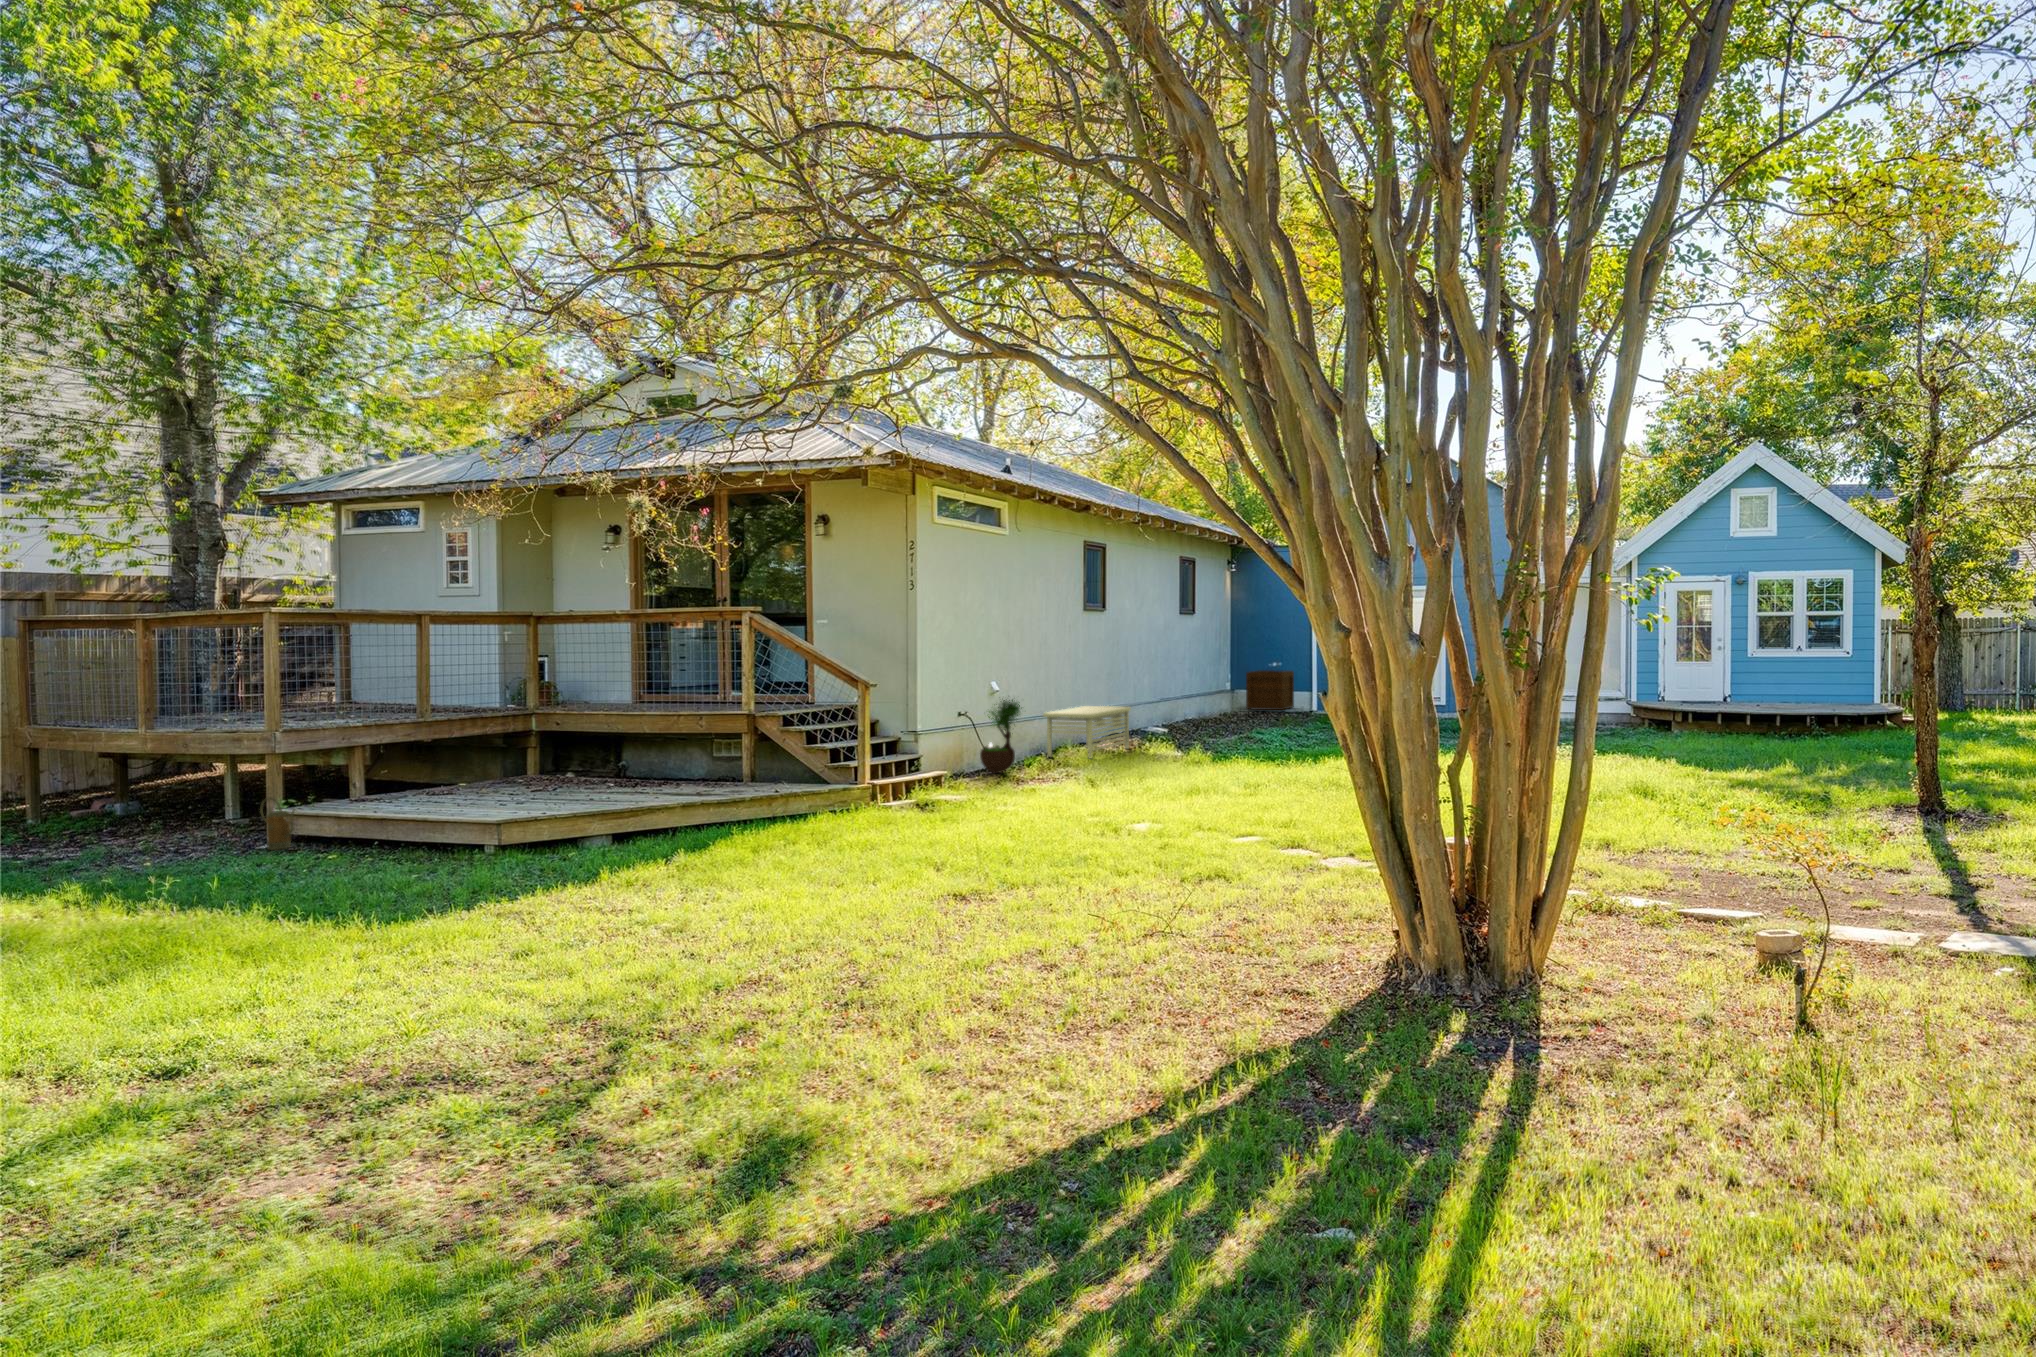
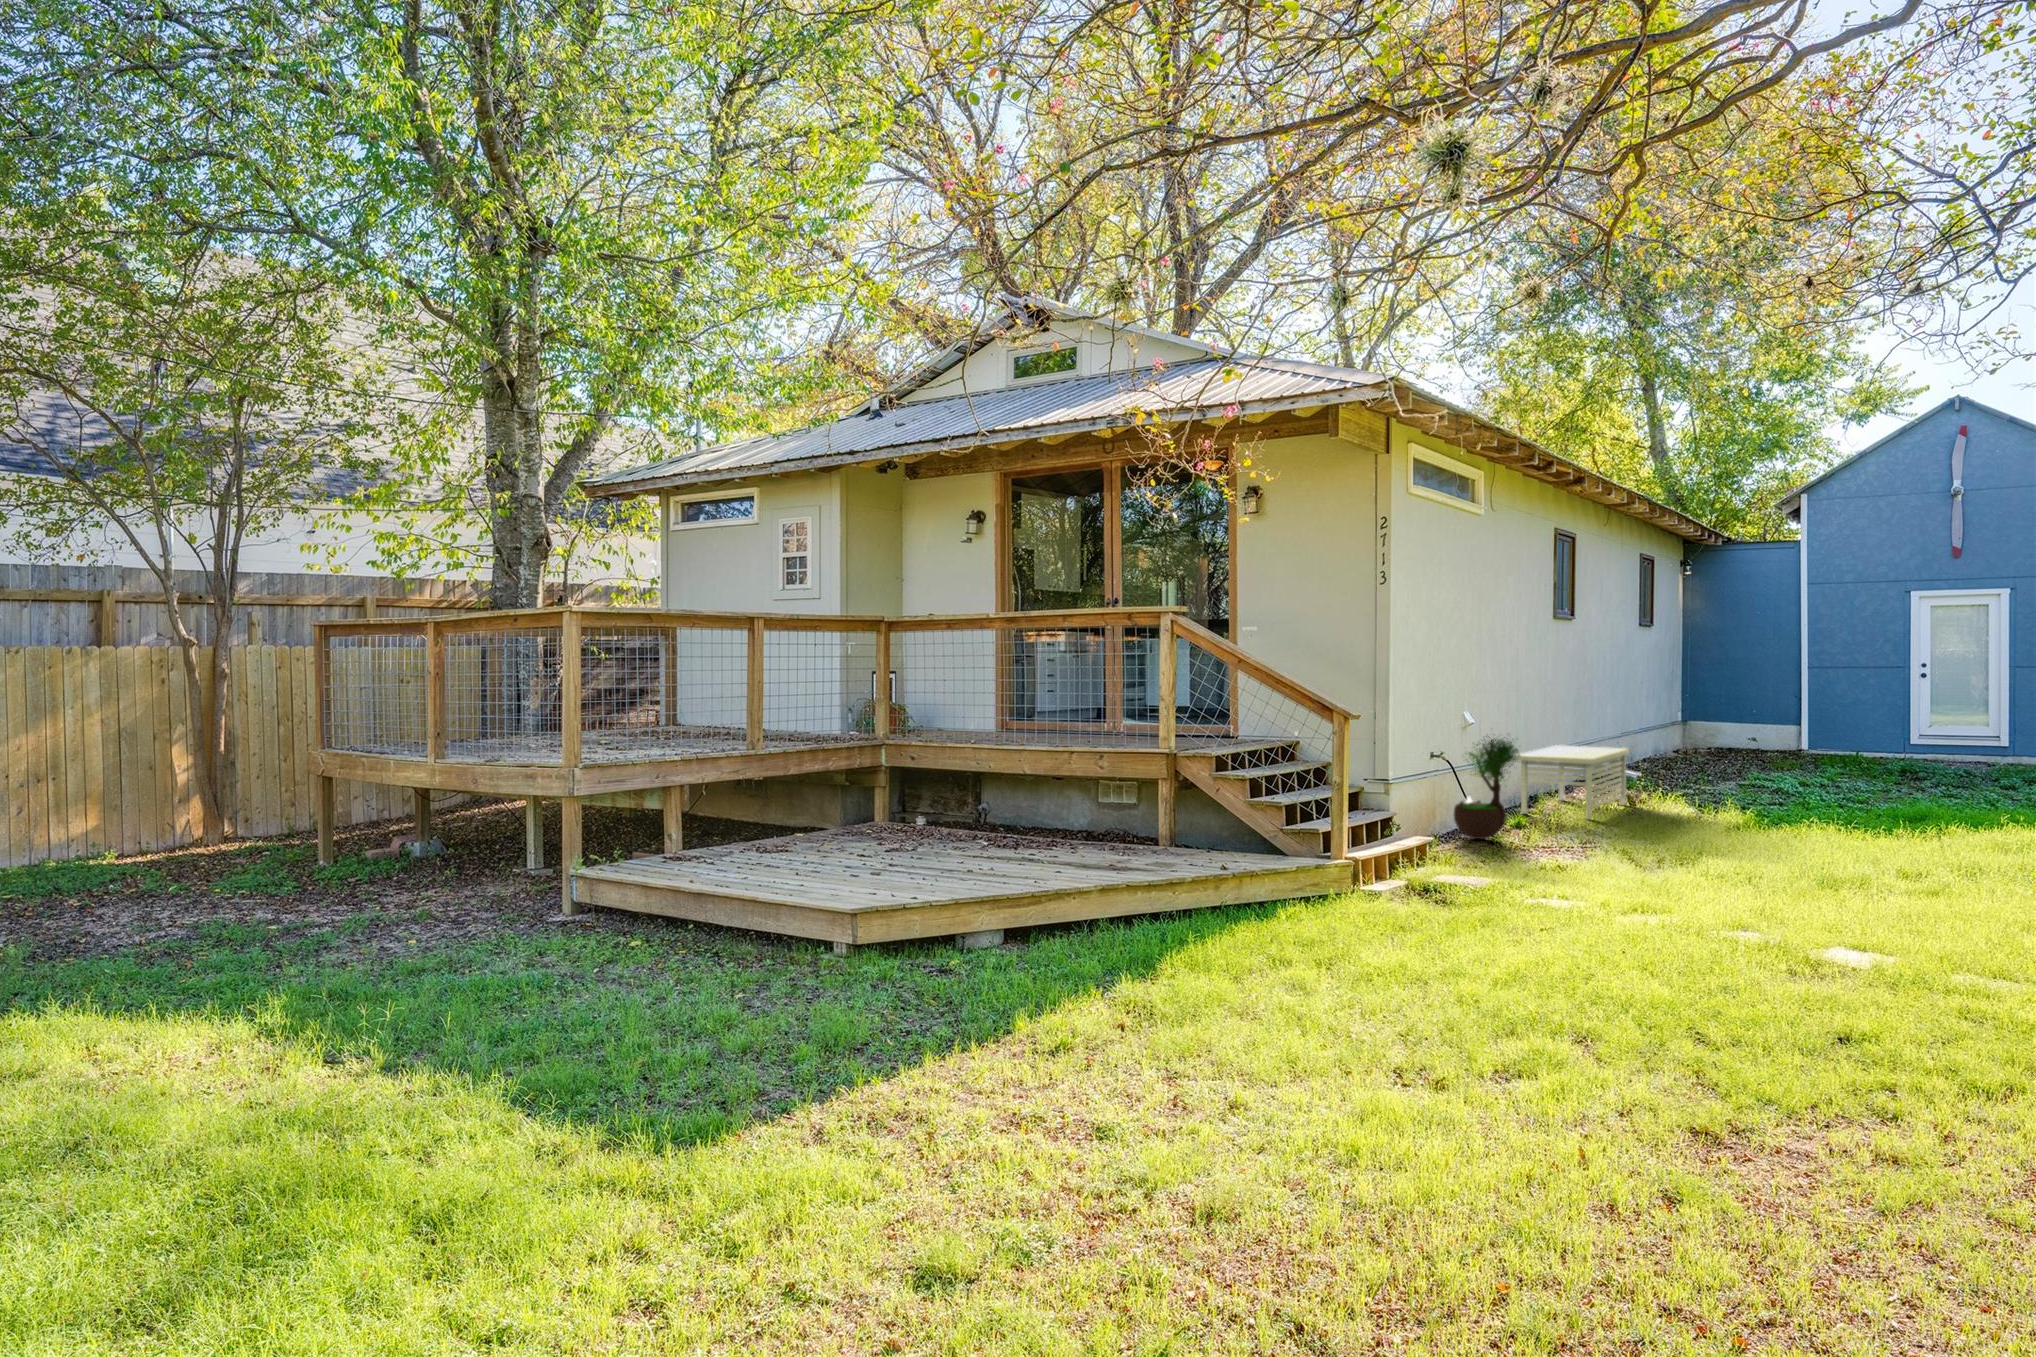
wooden crate: present [1246,670,1294,710] -> none [1707,700,1774,752]
watering can: present [260,798,295,850] -> none [555,854,596,926]

